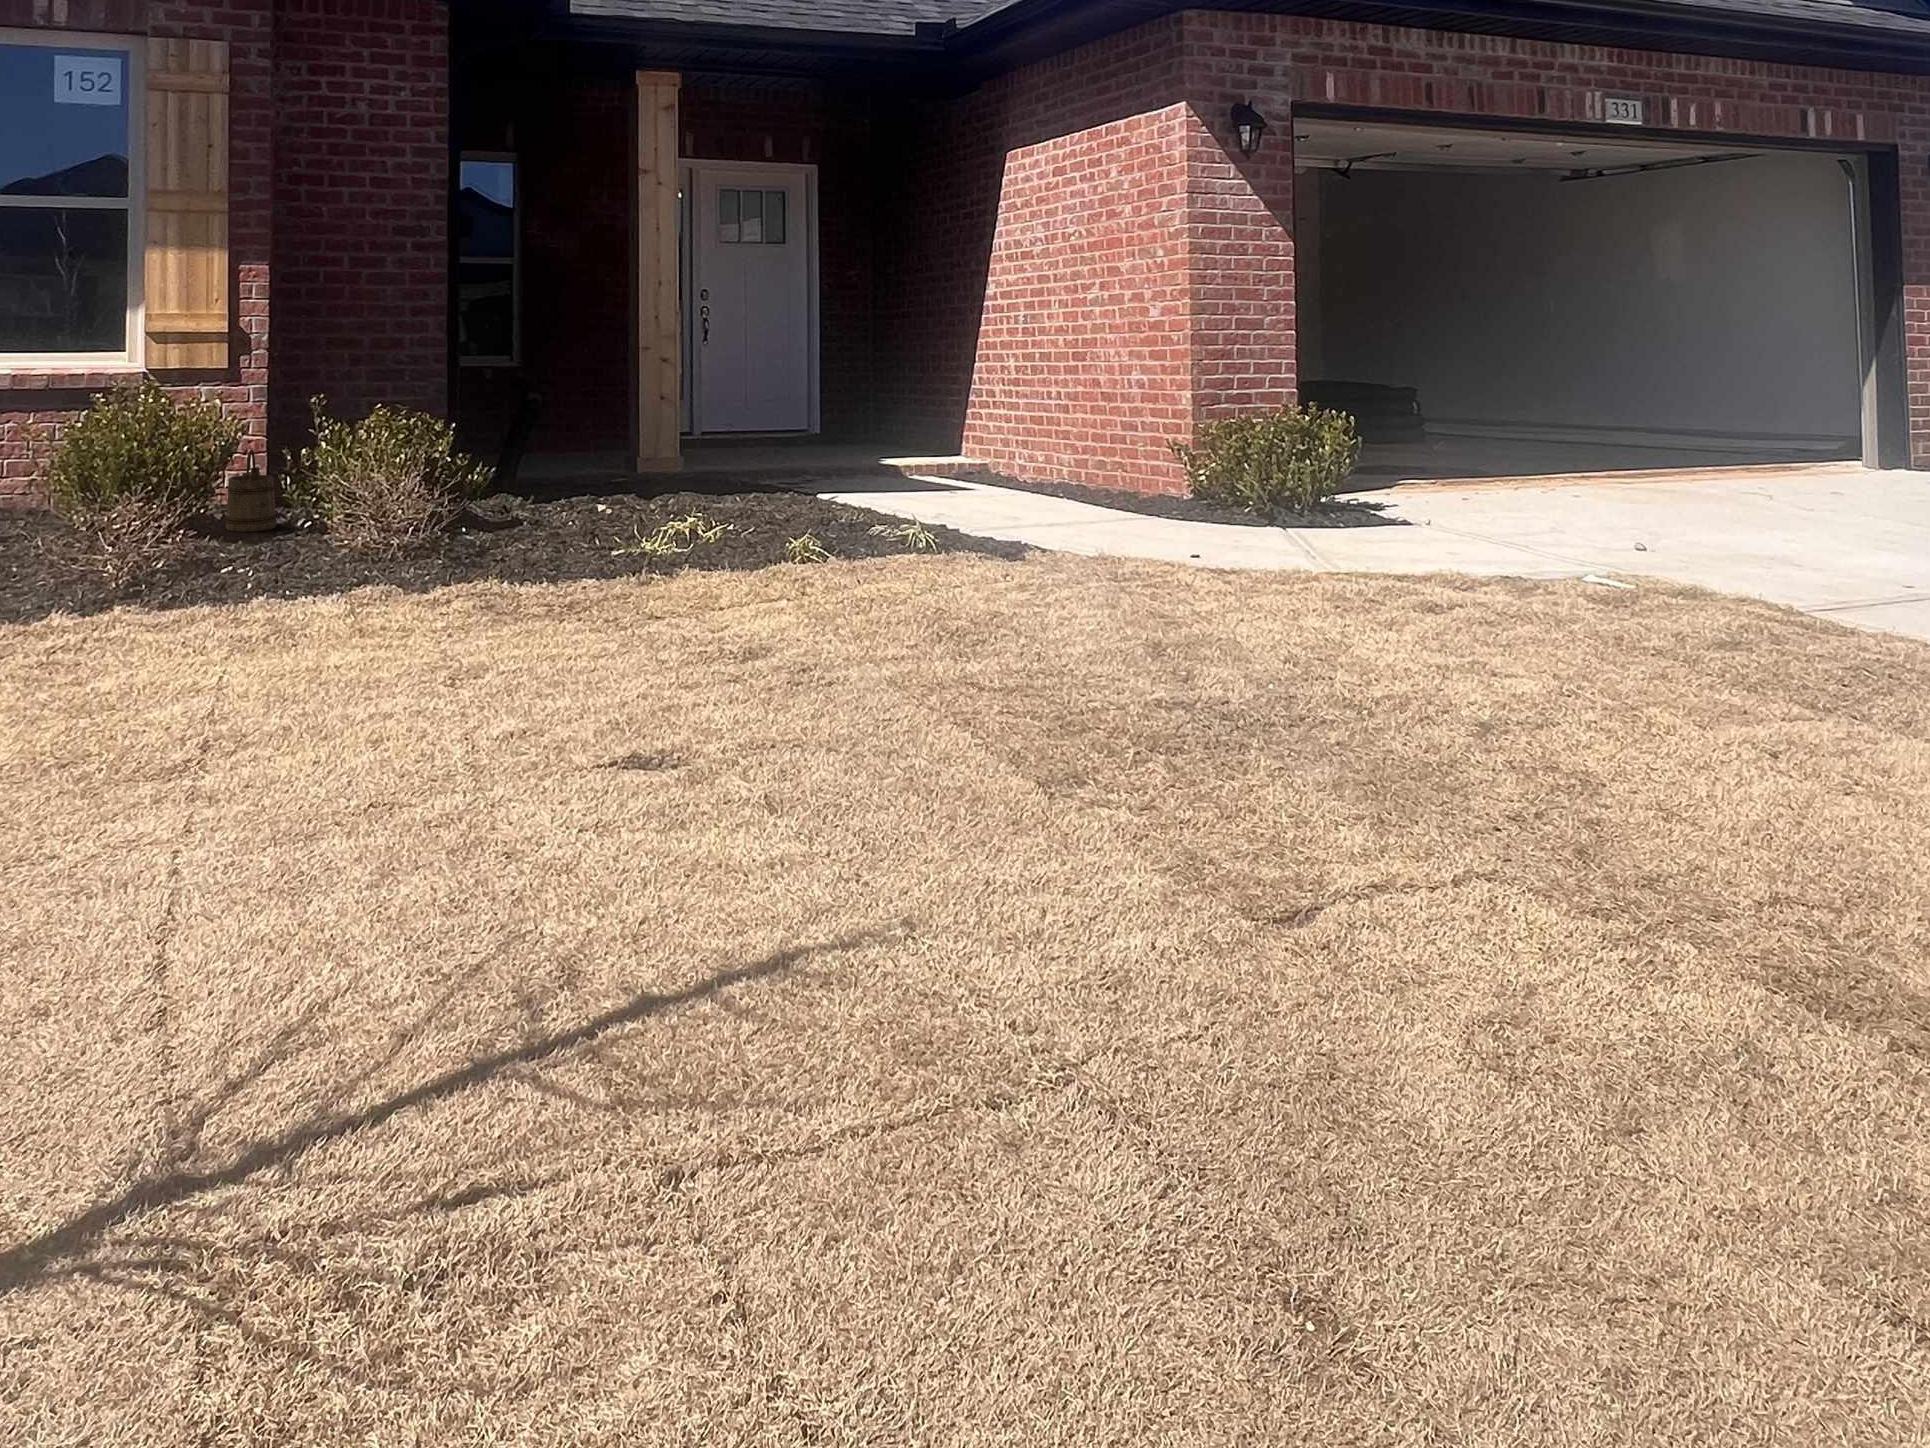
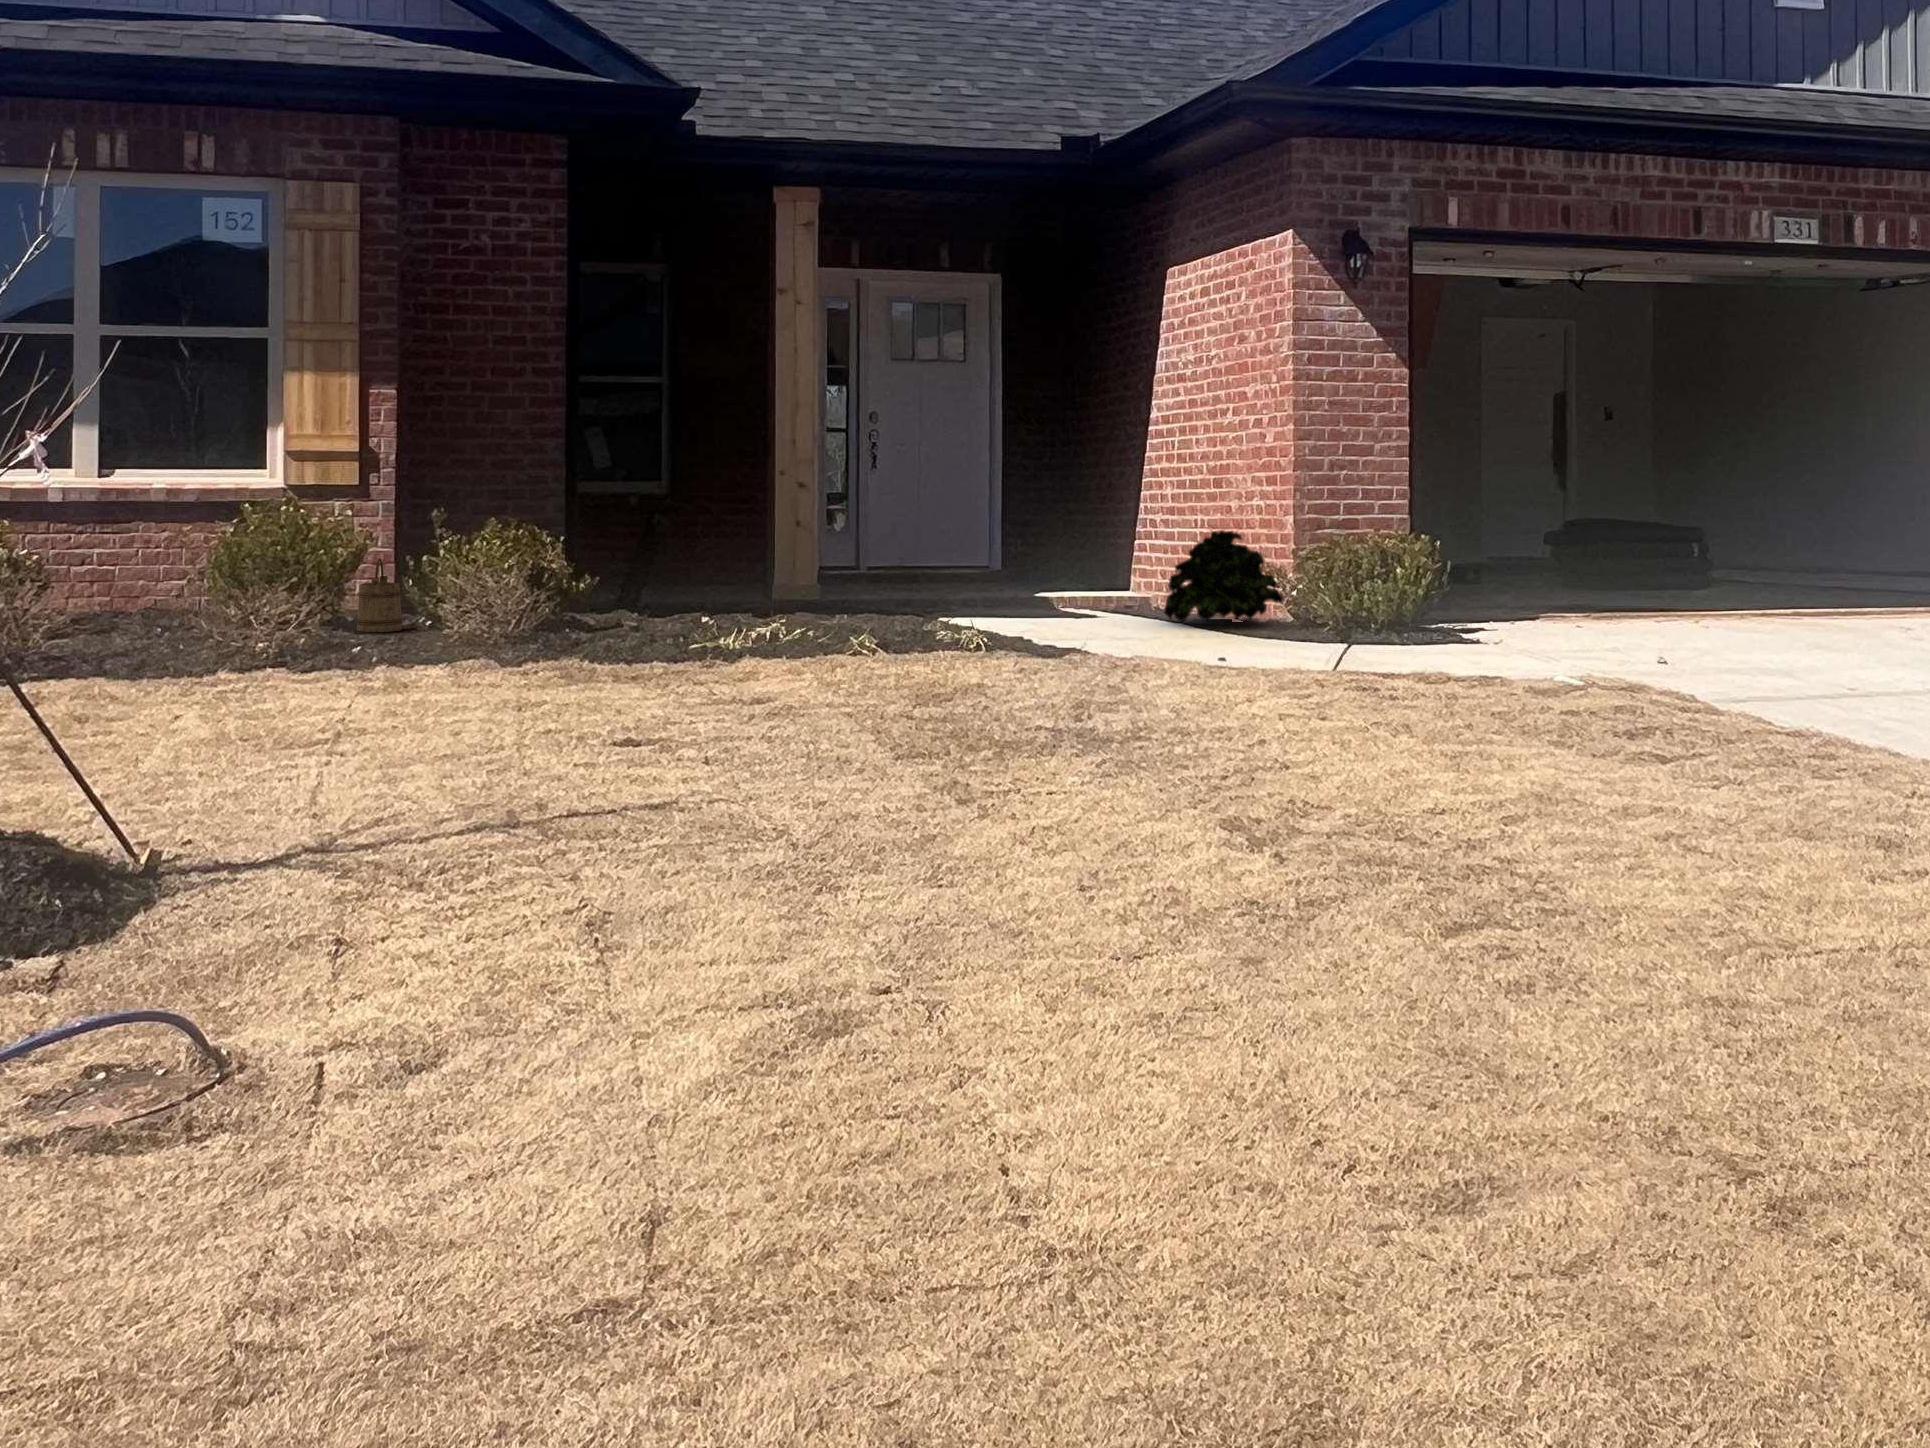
potted plant: none [1070,409,1195,506] -> present [1164,530,1283,622]

